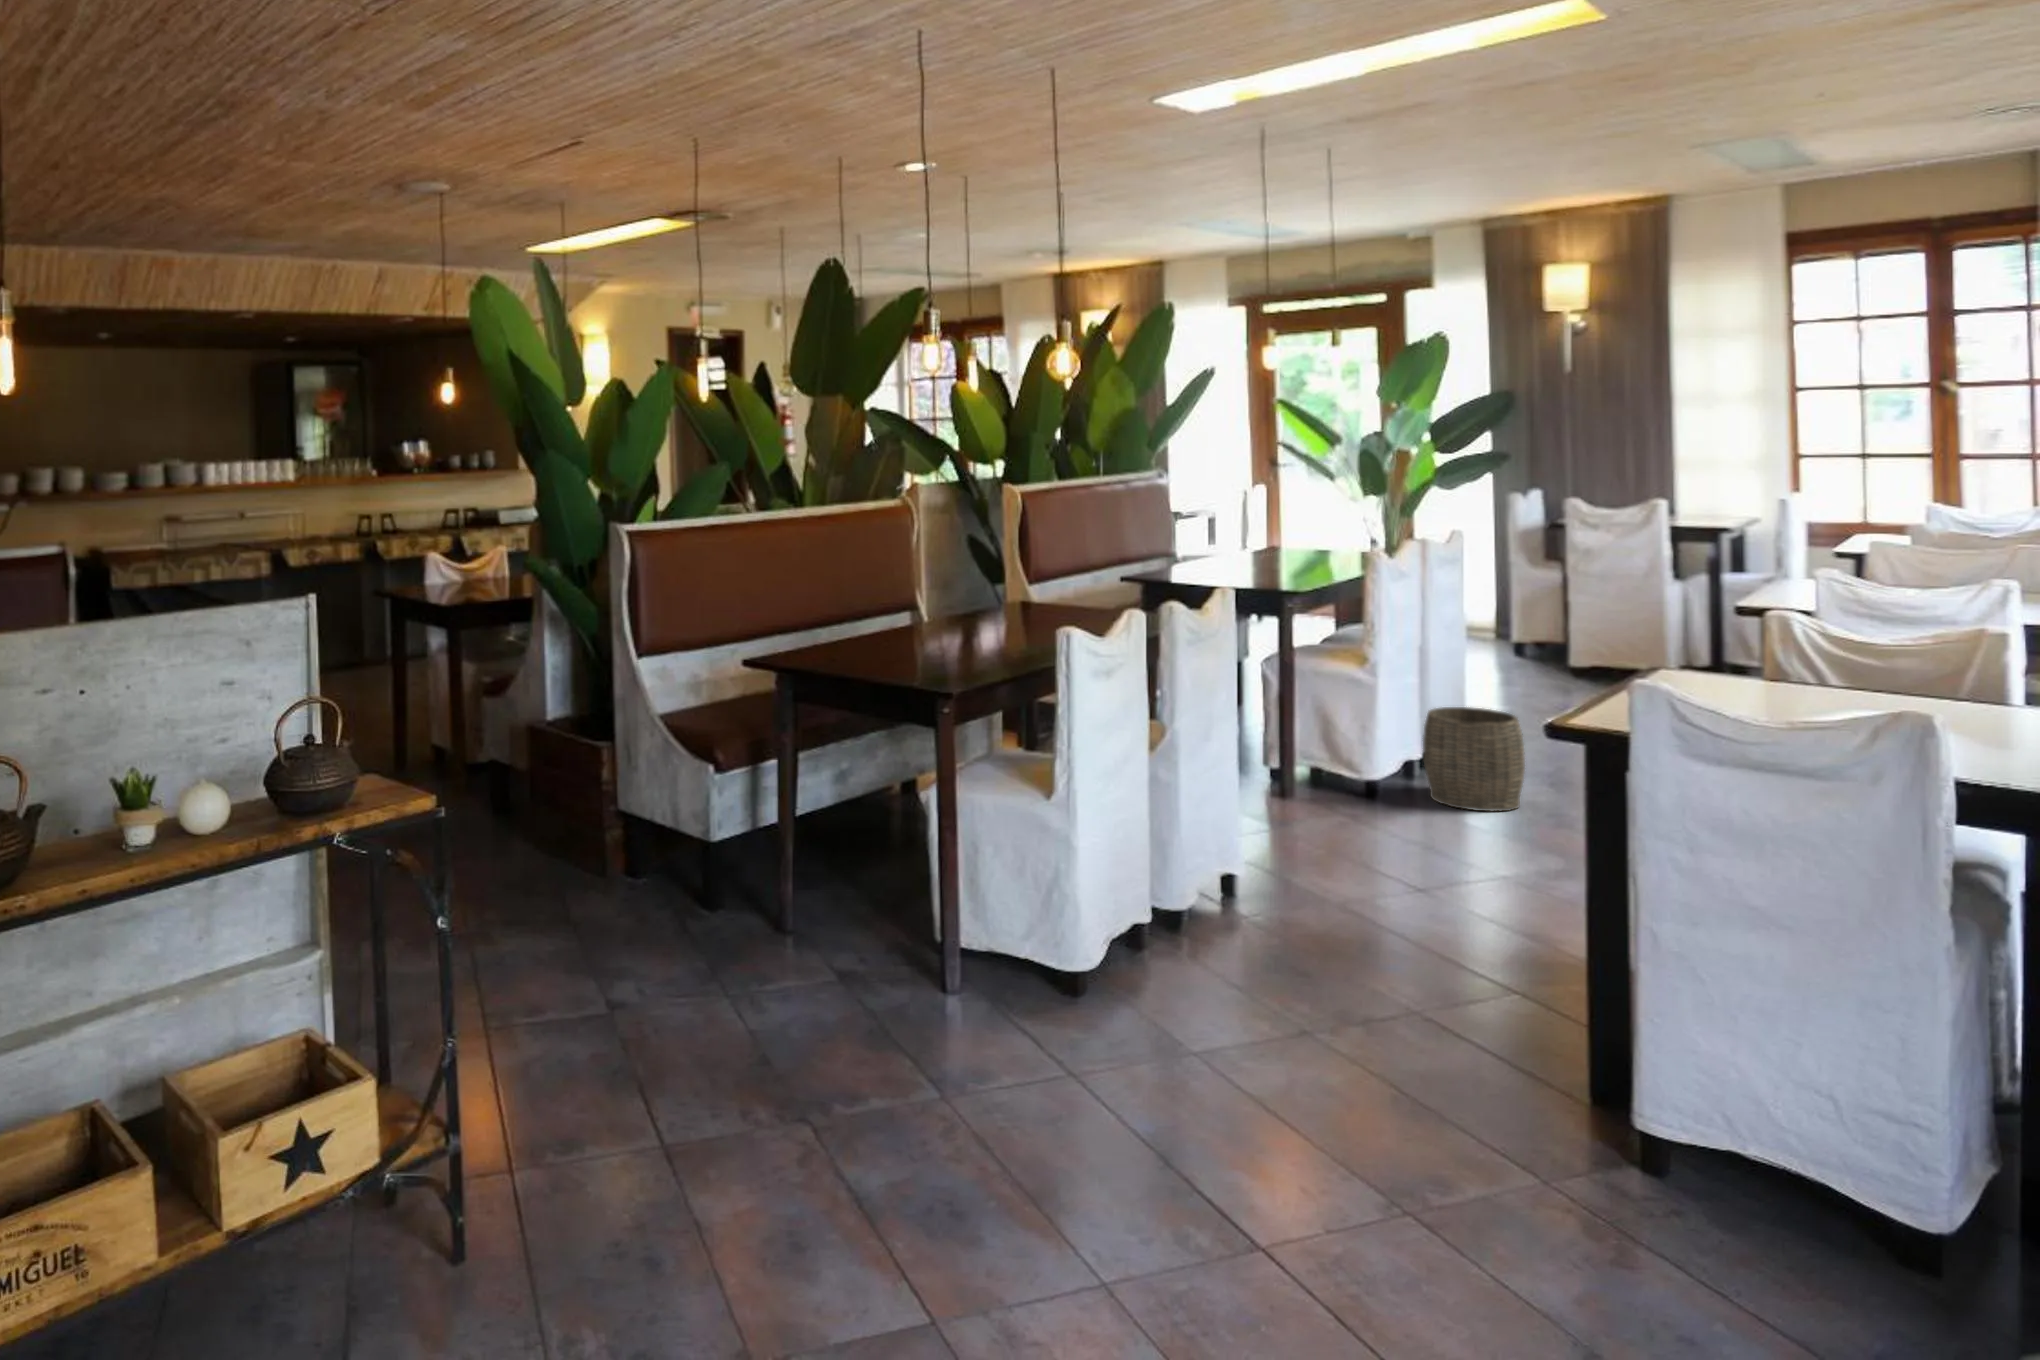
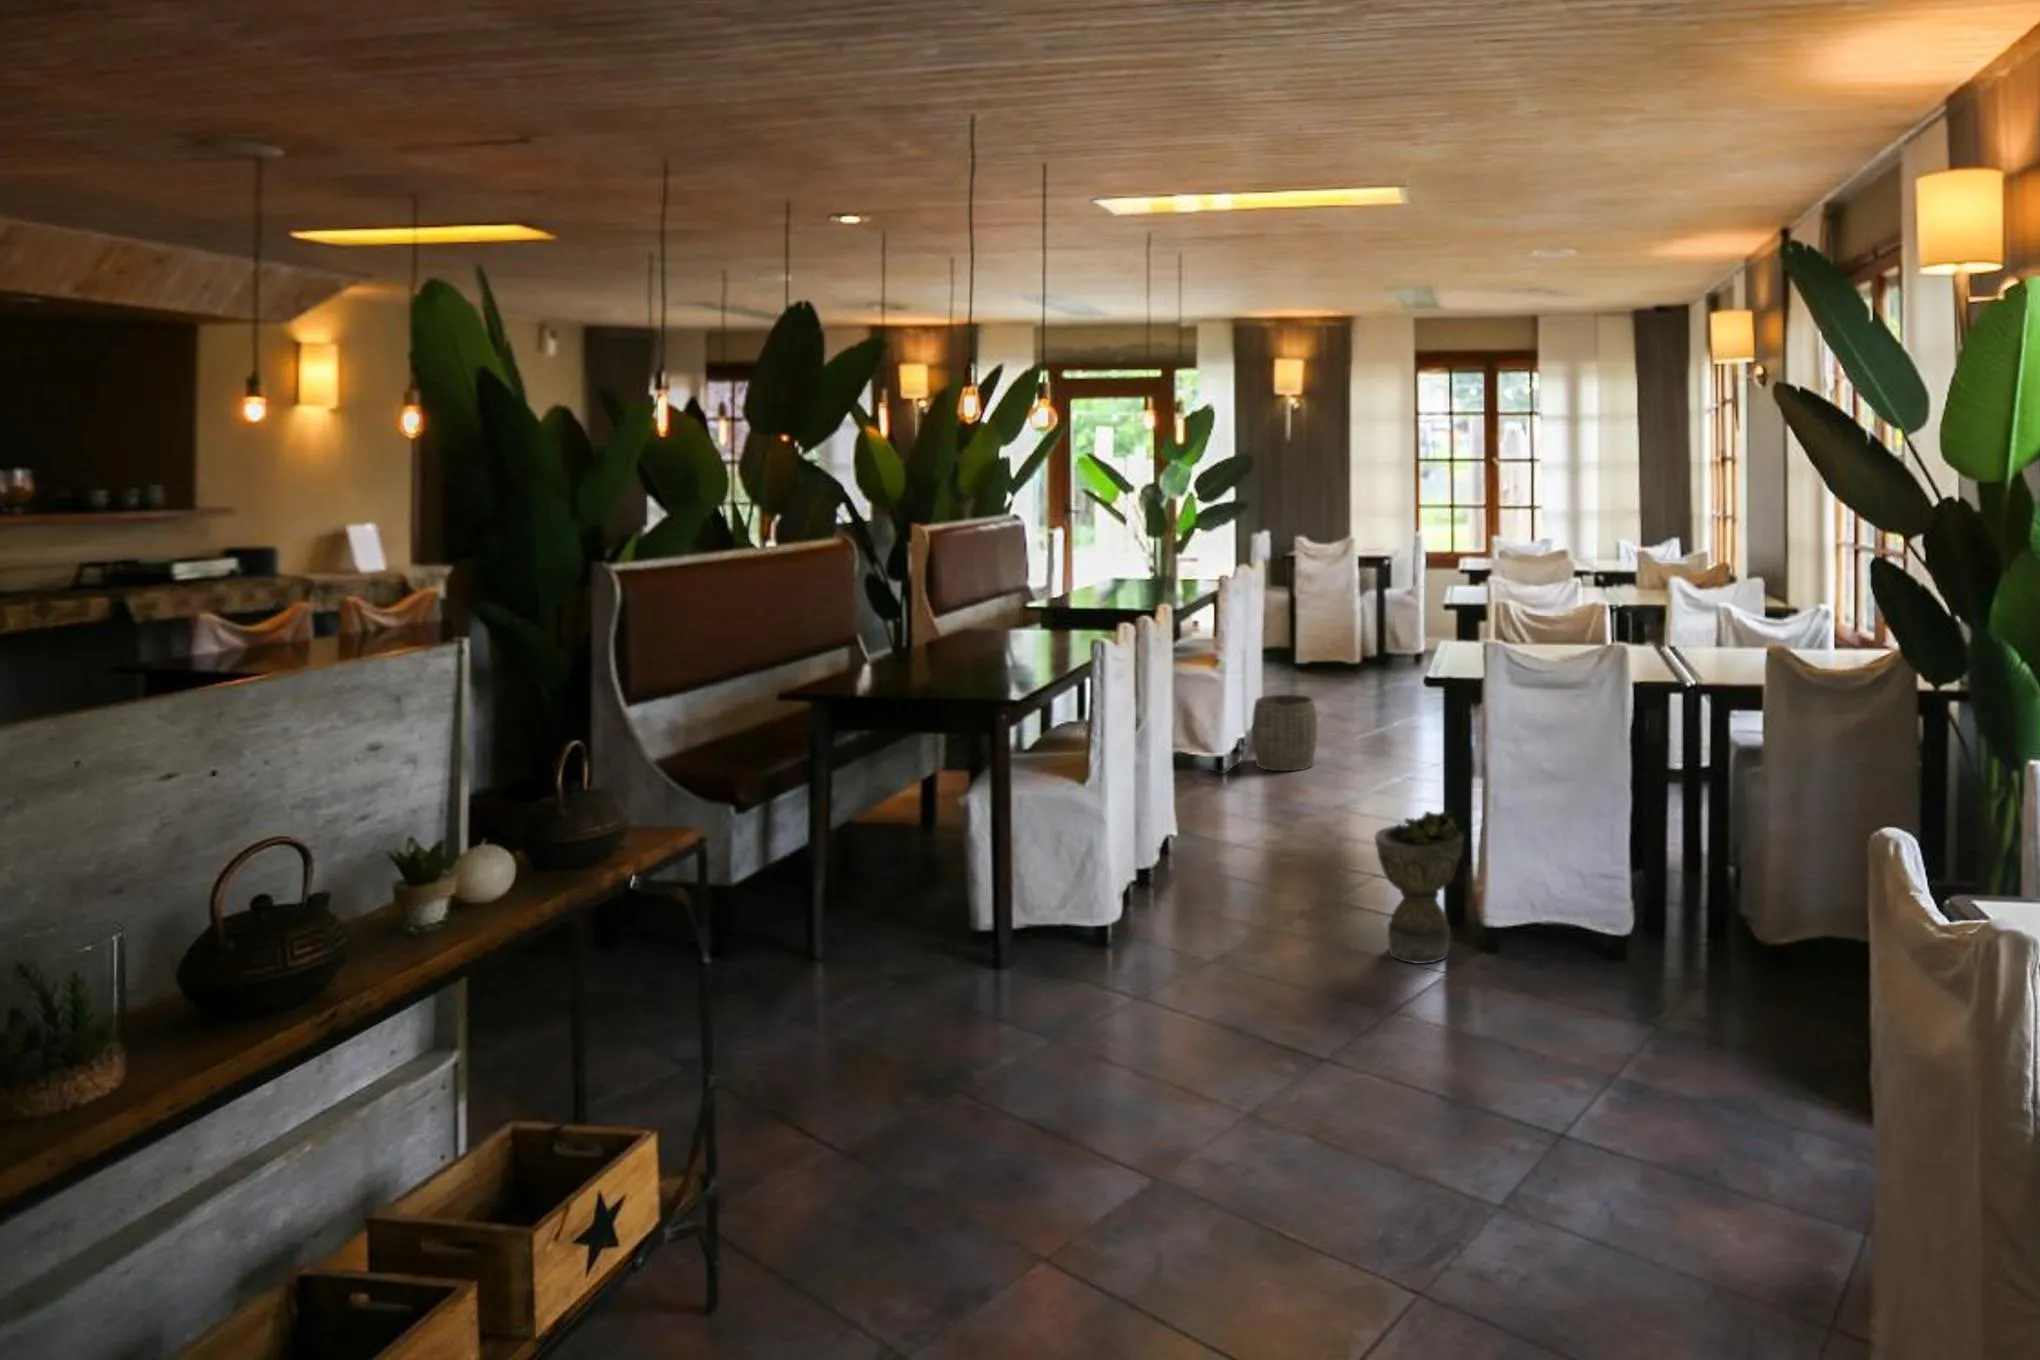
planter: none [1444,920,1605,1151] -> present [1375,811,1464,964]

